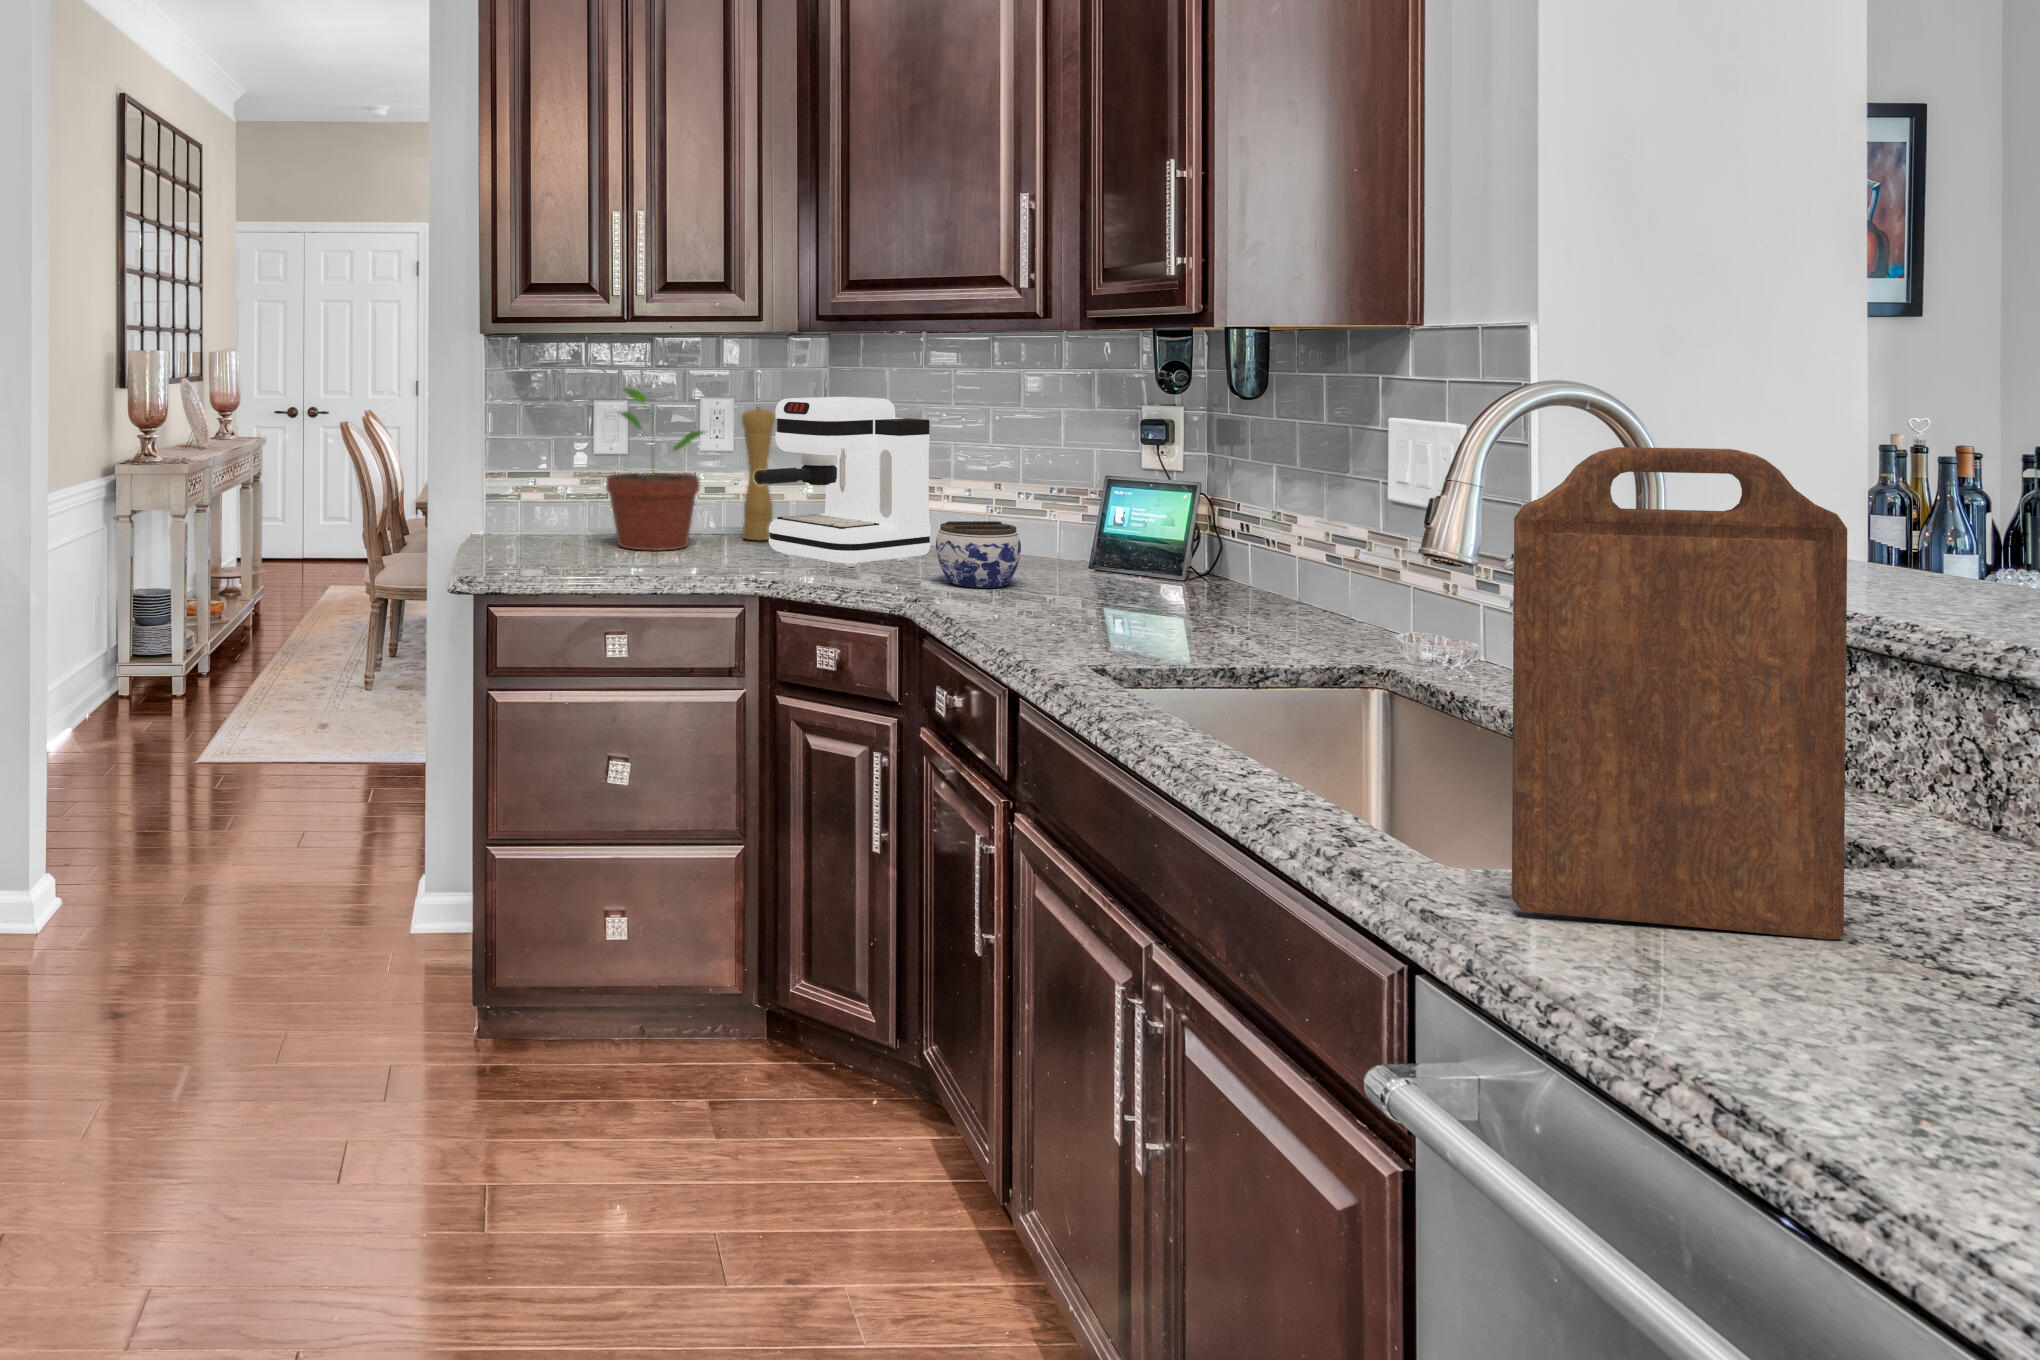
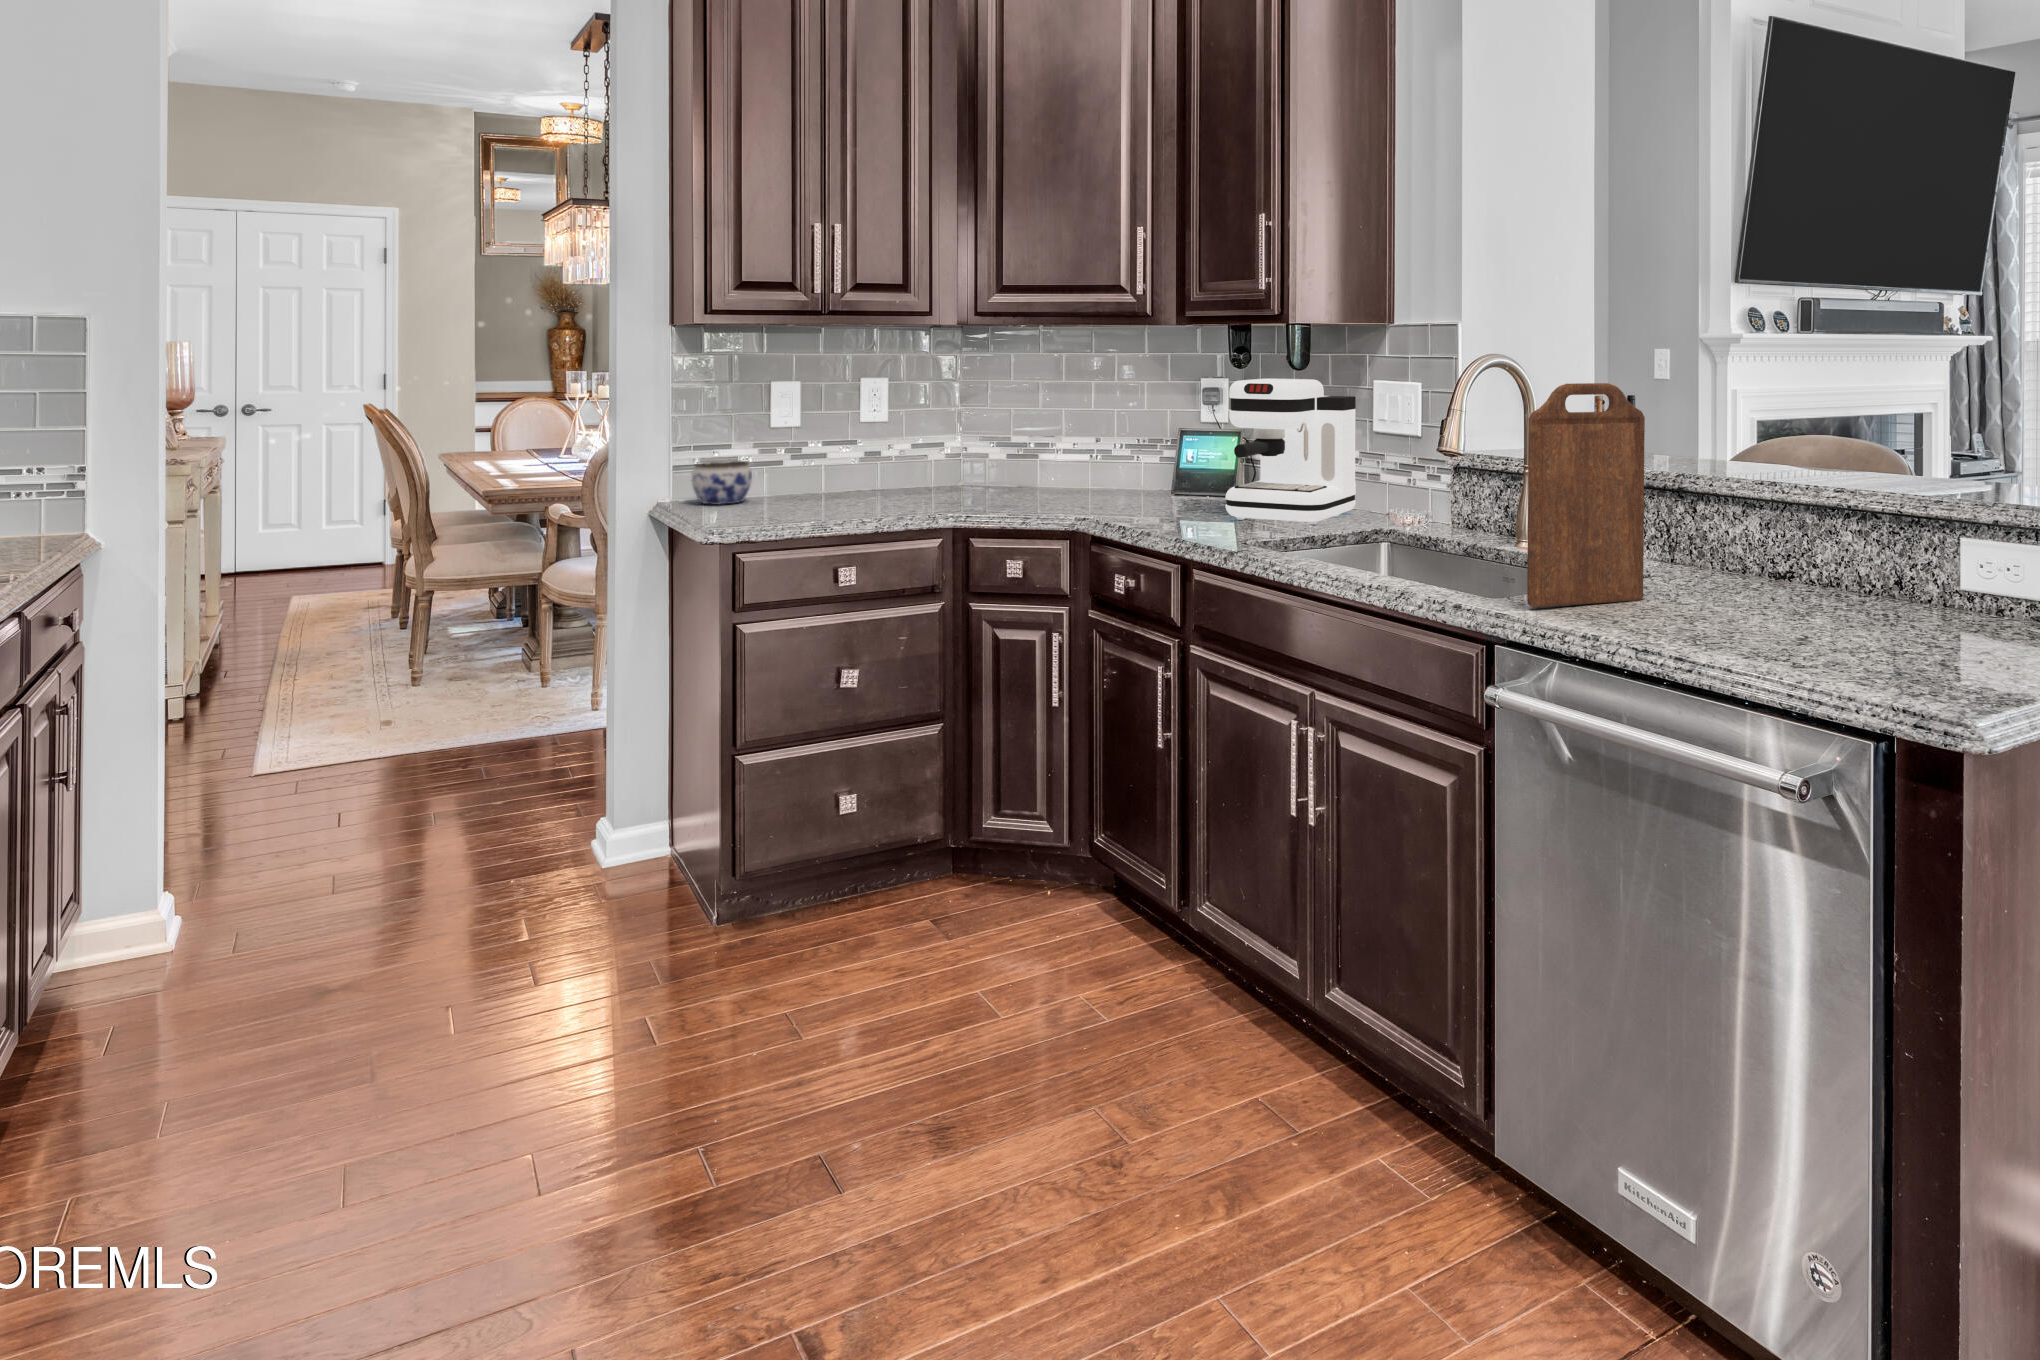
potted plant: present [606,388,704,551] -> none [796,369,887,504]
coffee maker: present [754,397,930,567] -> present [1226,379,1356,525]
pepper mill: present [742,407,775,540] -> none [901,385,928,492]
jar: present [936,521,1021,588] -> present [691,459,752,505]

